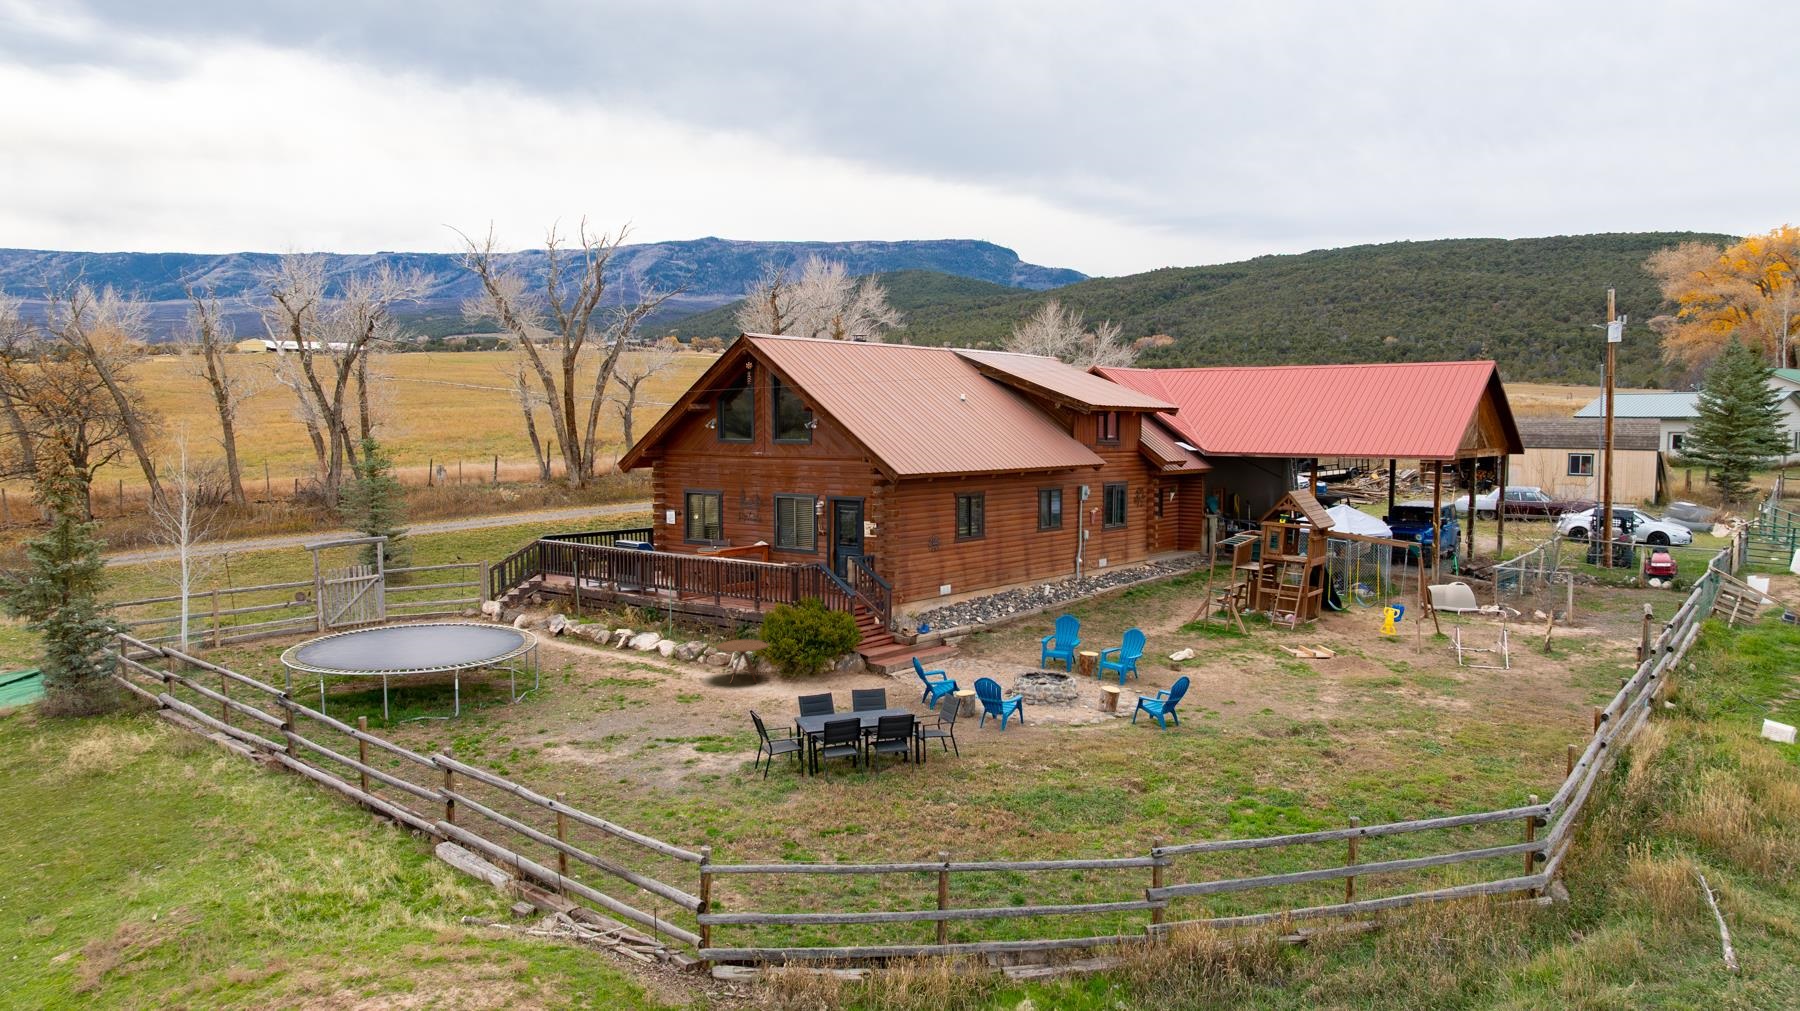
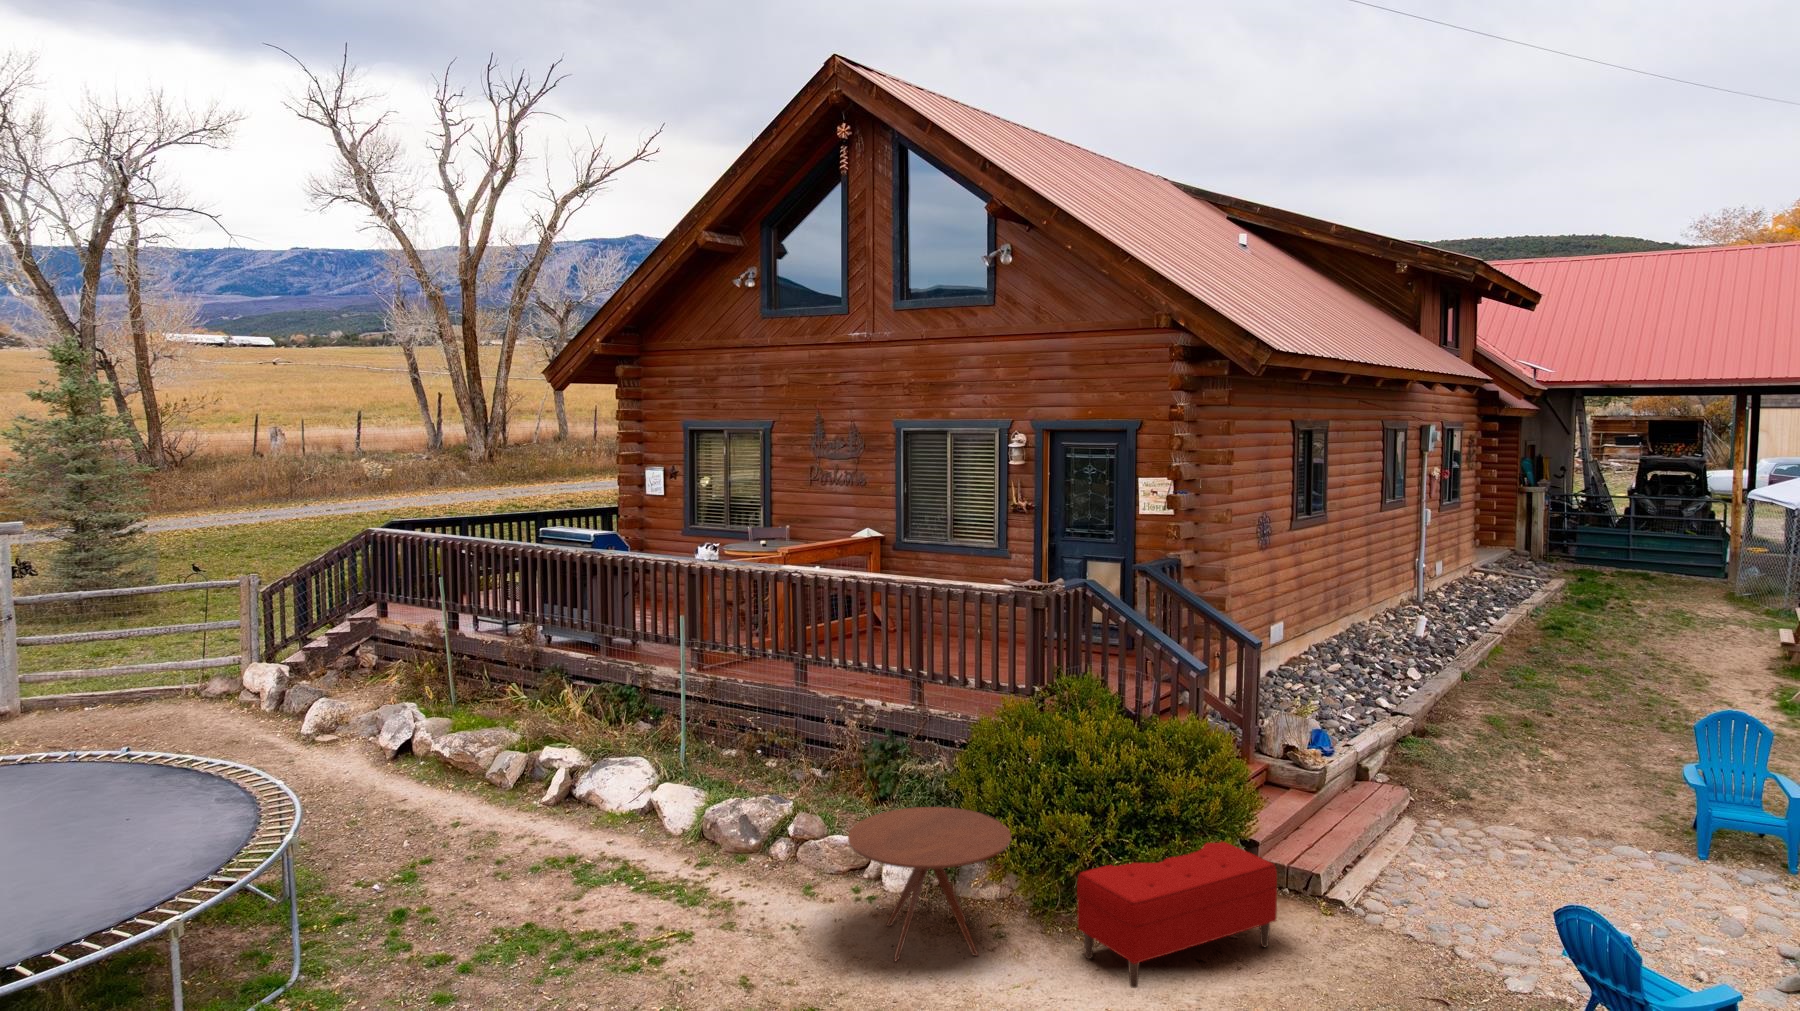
bench: none [788,649,854,689] -> present [1077,842,1277,988]

